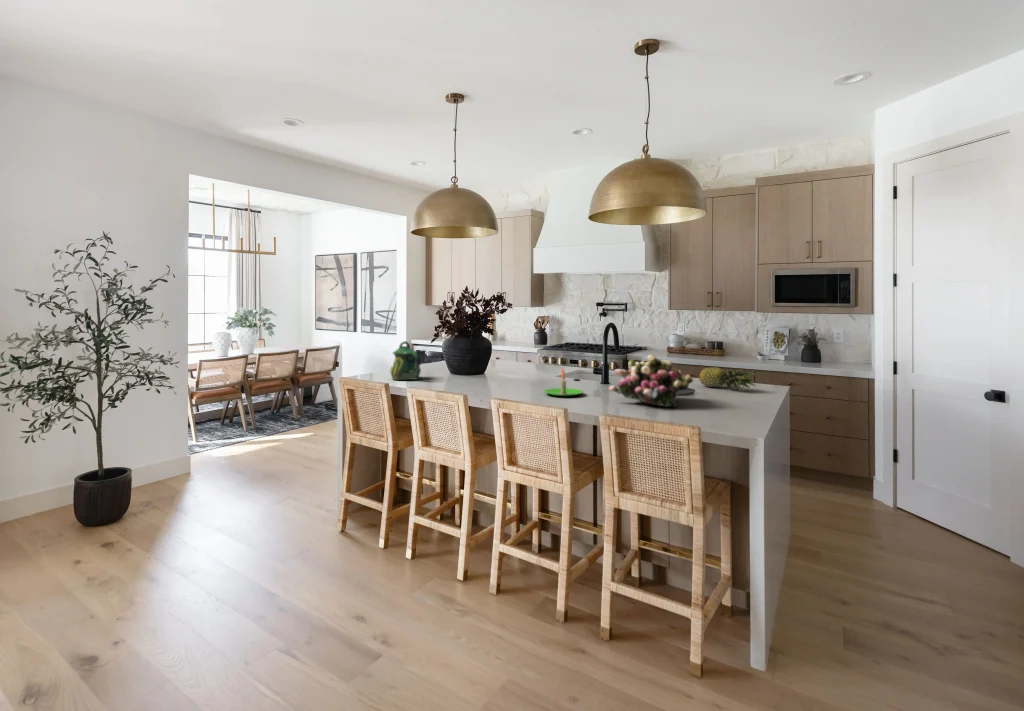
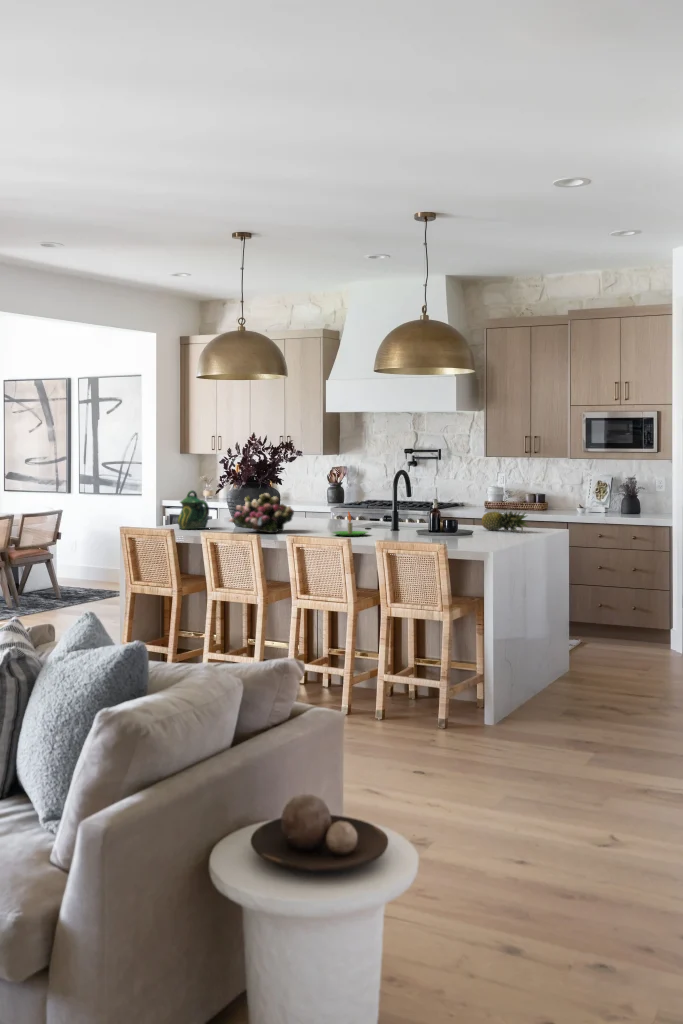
flower arrangement: present [609,355,693,407] -> present [229,493,294,533]

